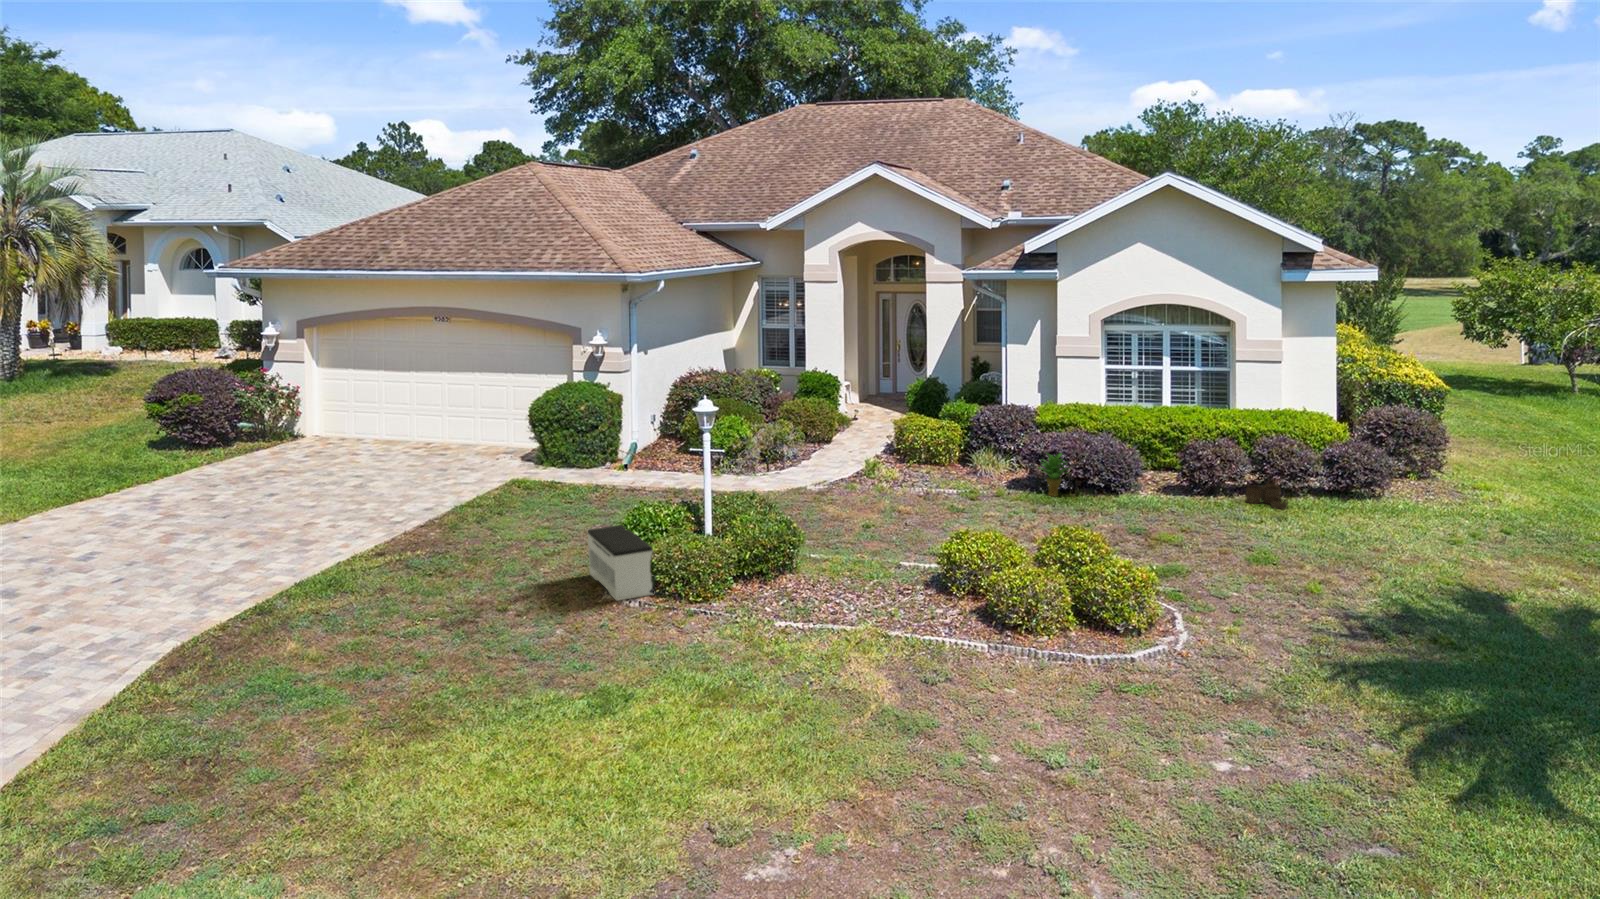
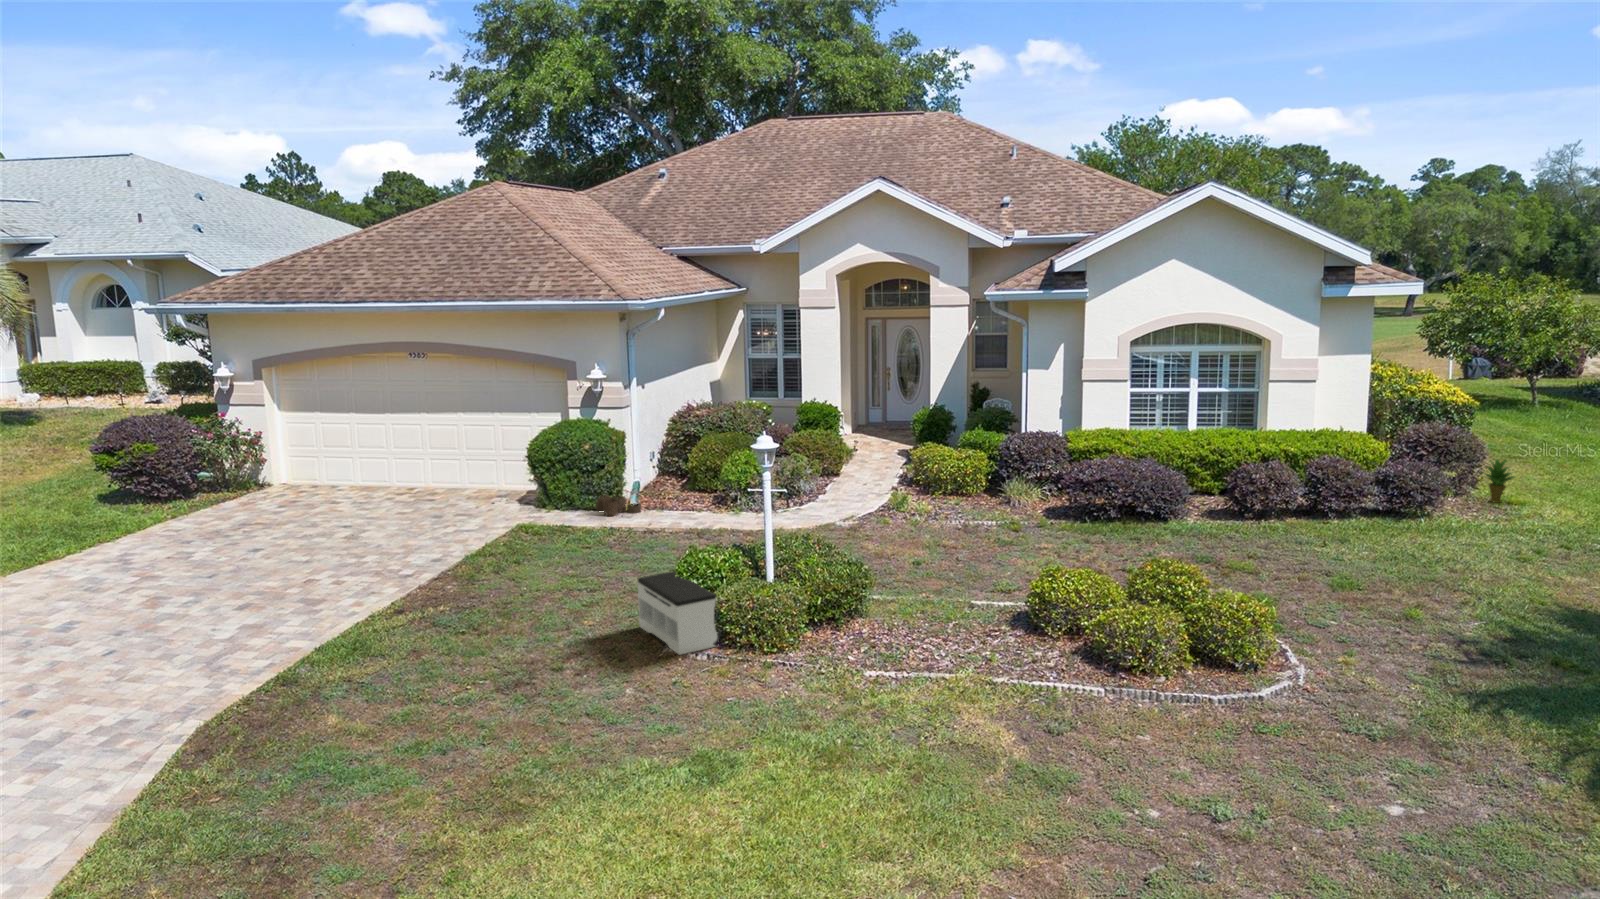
potted plant: present [1040,453,1065,496] -> present [1484,459,1516,503]
woven basket: present [1246,482,1288,509] -> present [596,495,641,517]

